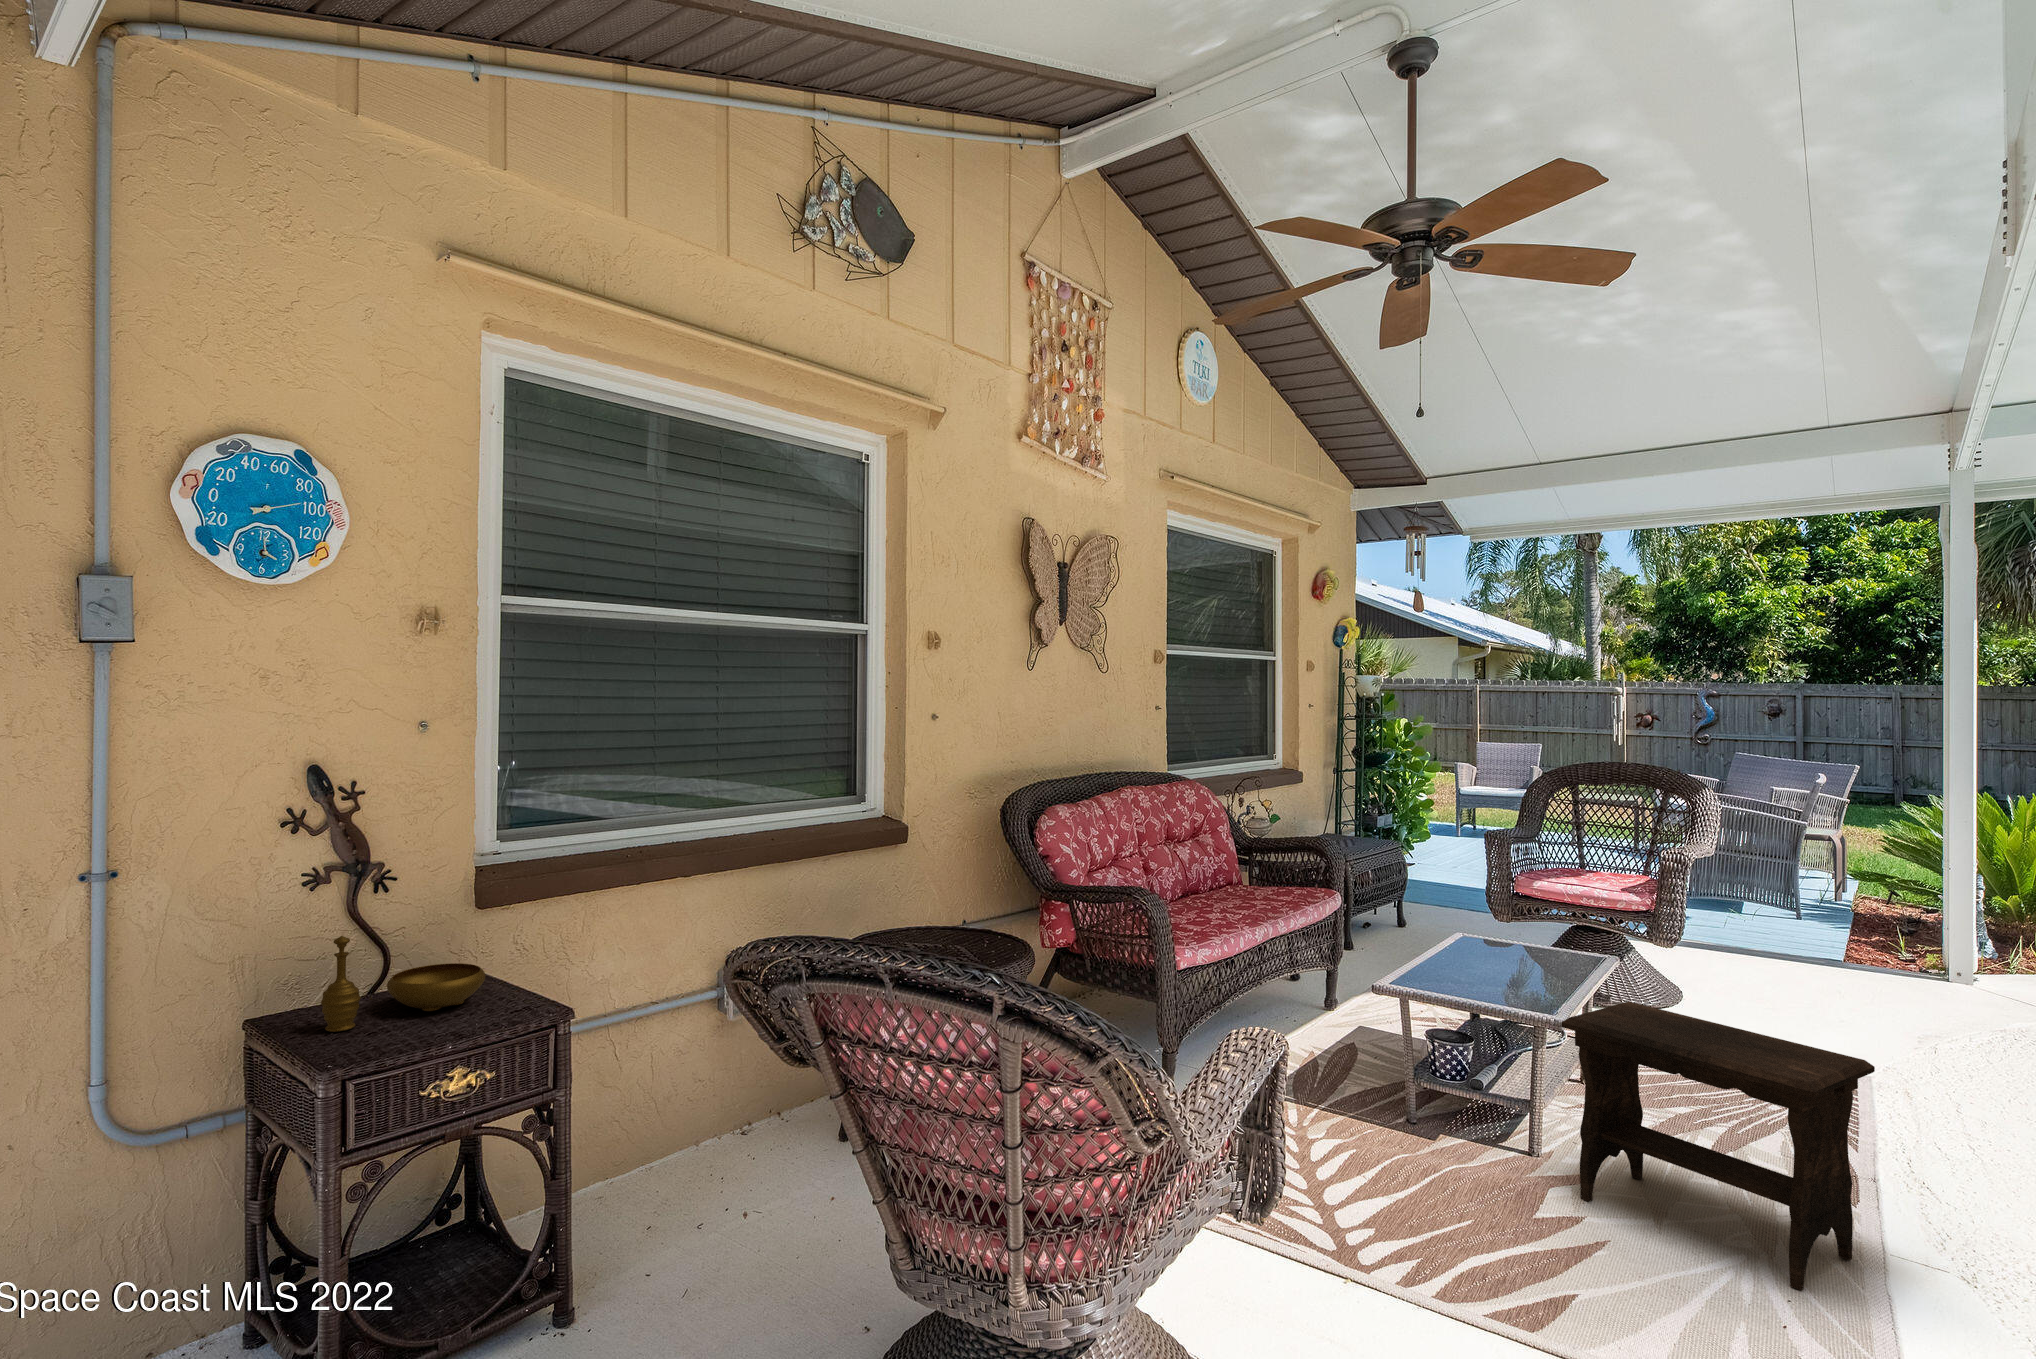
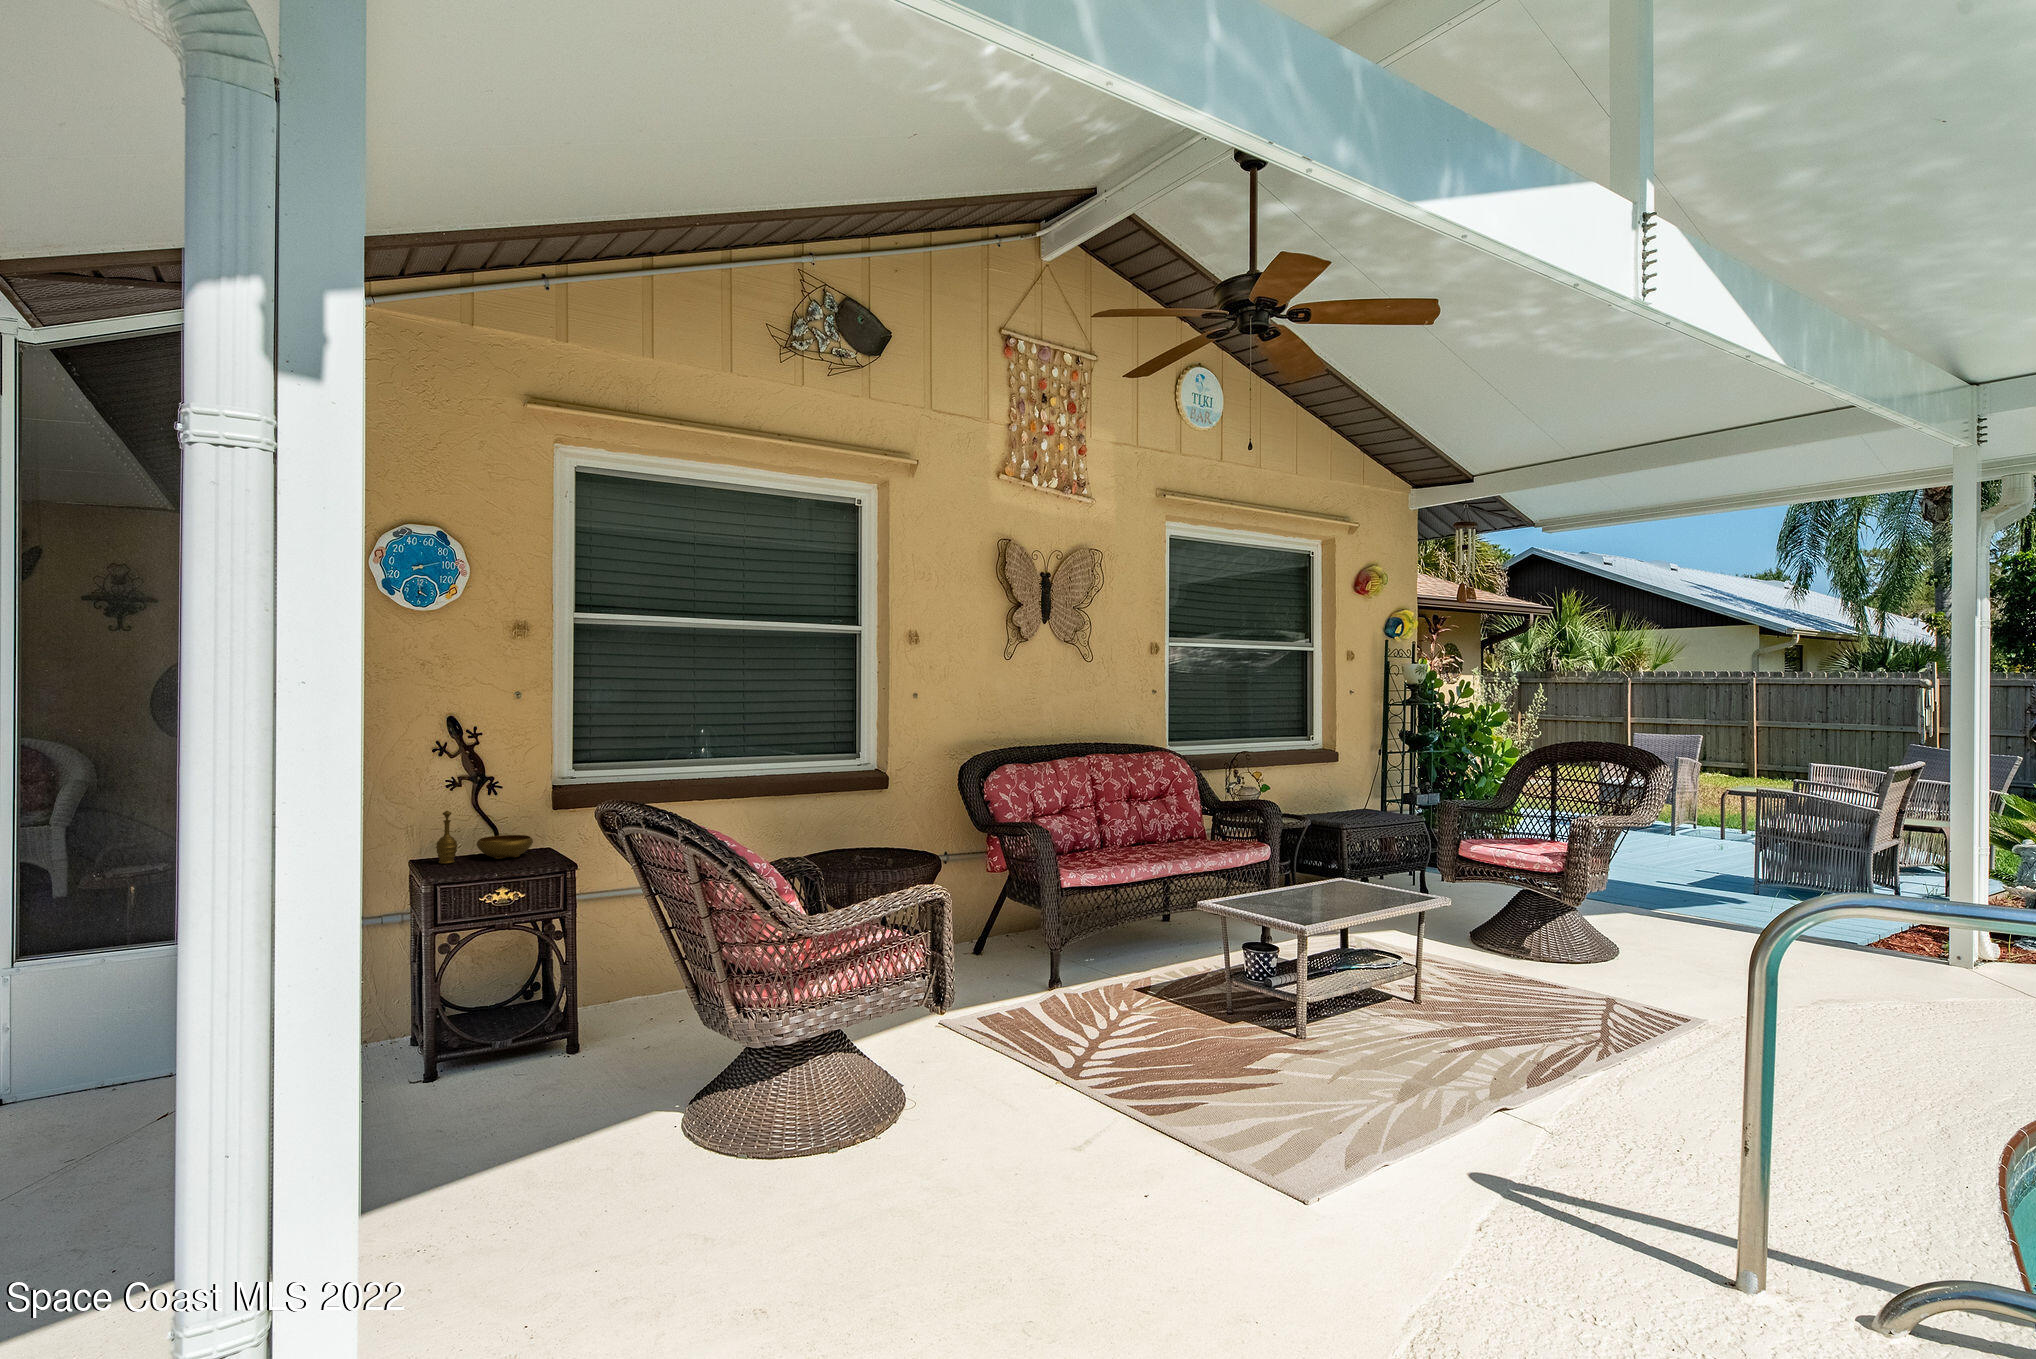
footstool: present [1562,1001,1875,1290] -> none [1285,919,1474,1121]

